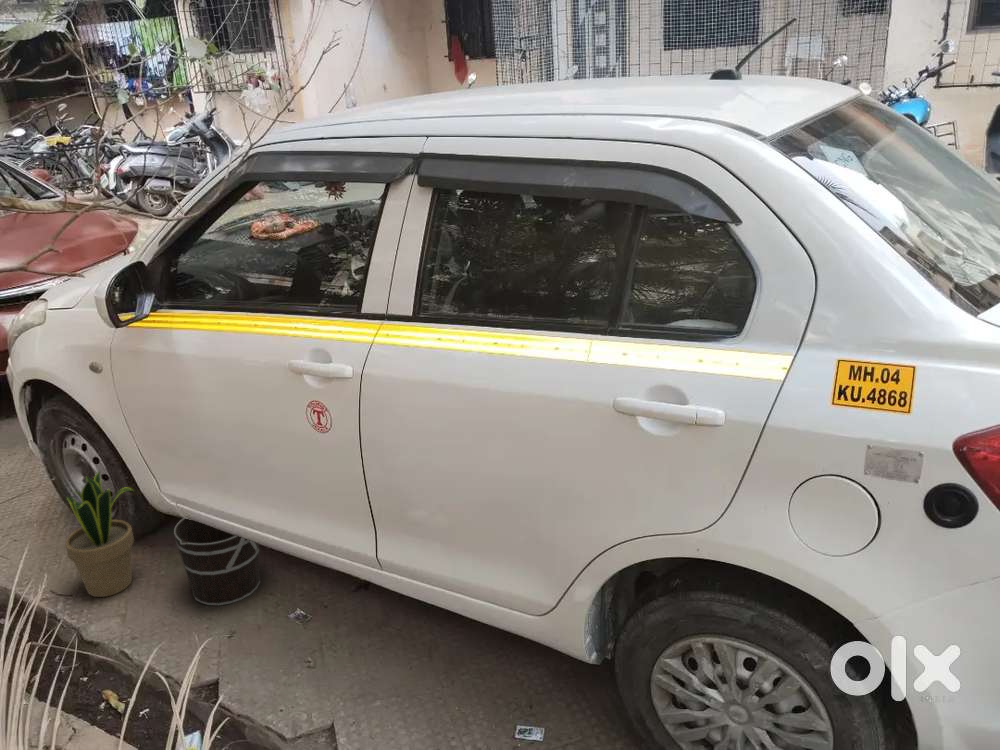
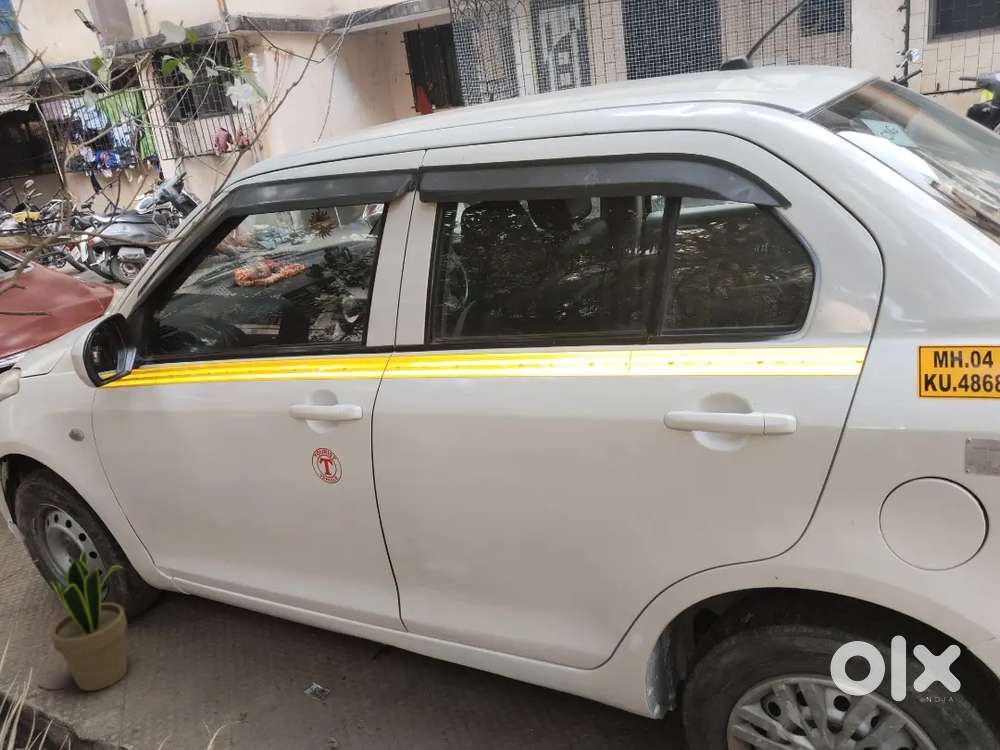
bucket: present [174,518,260,605] -> none [171,574,269,690]

